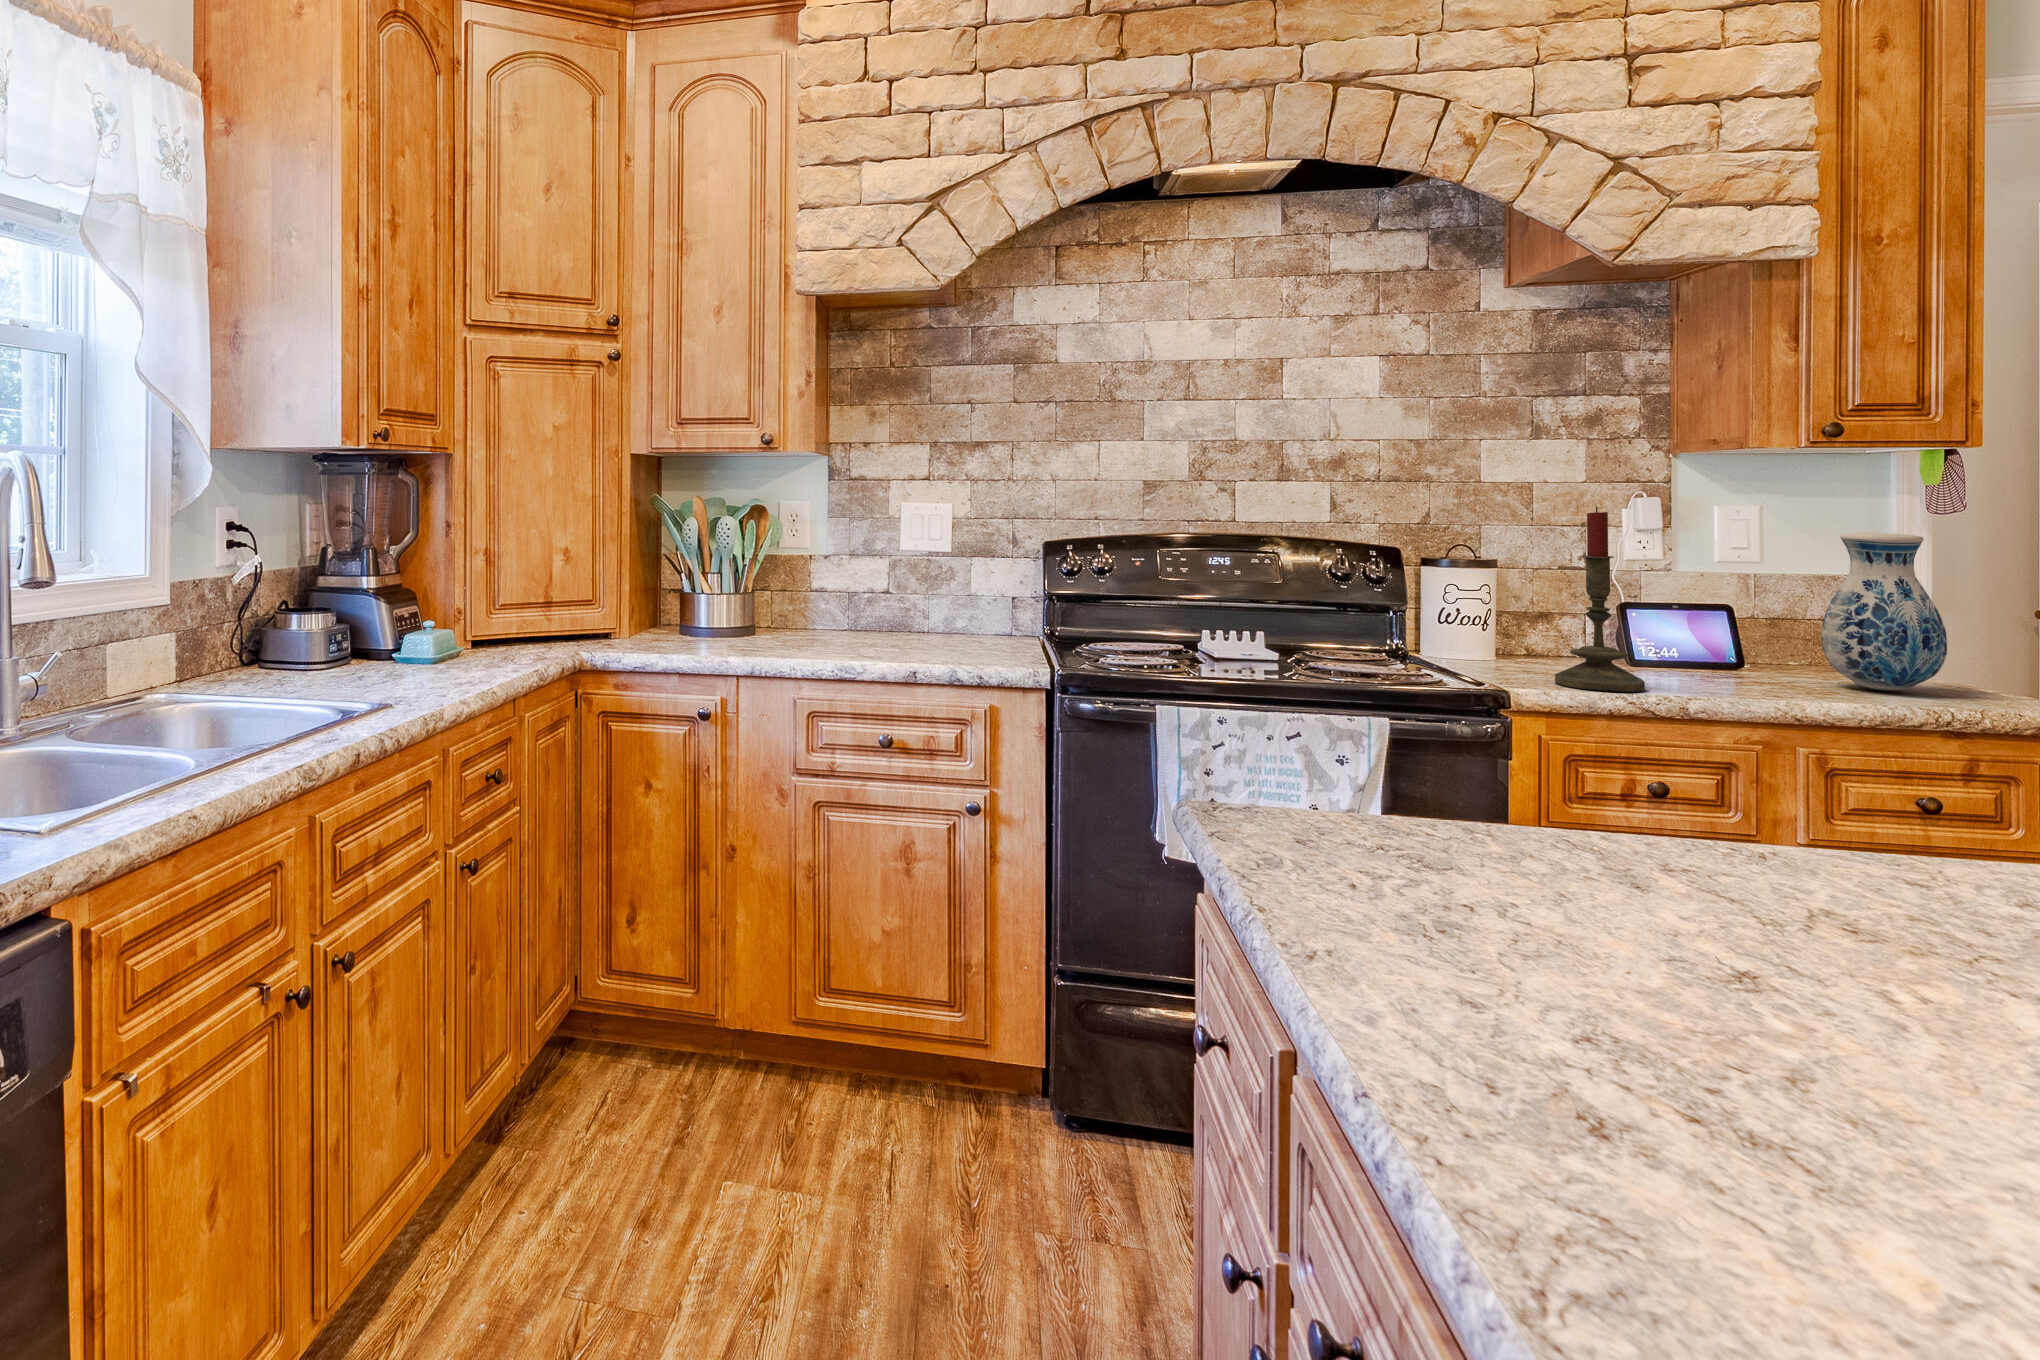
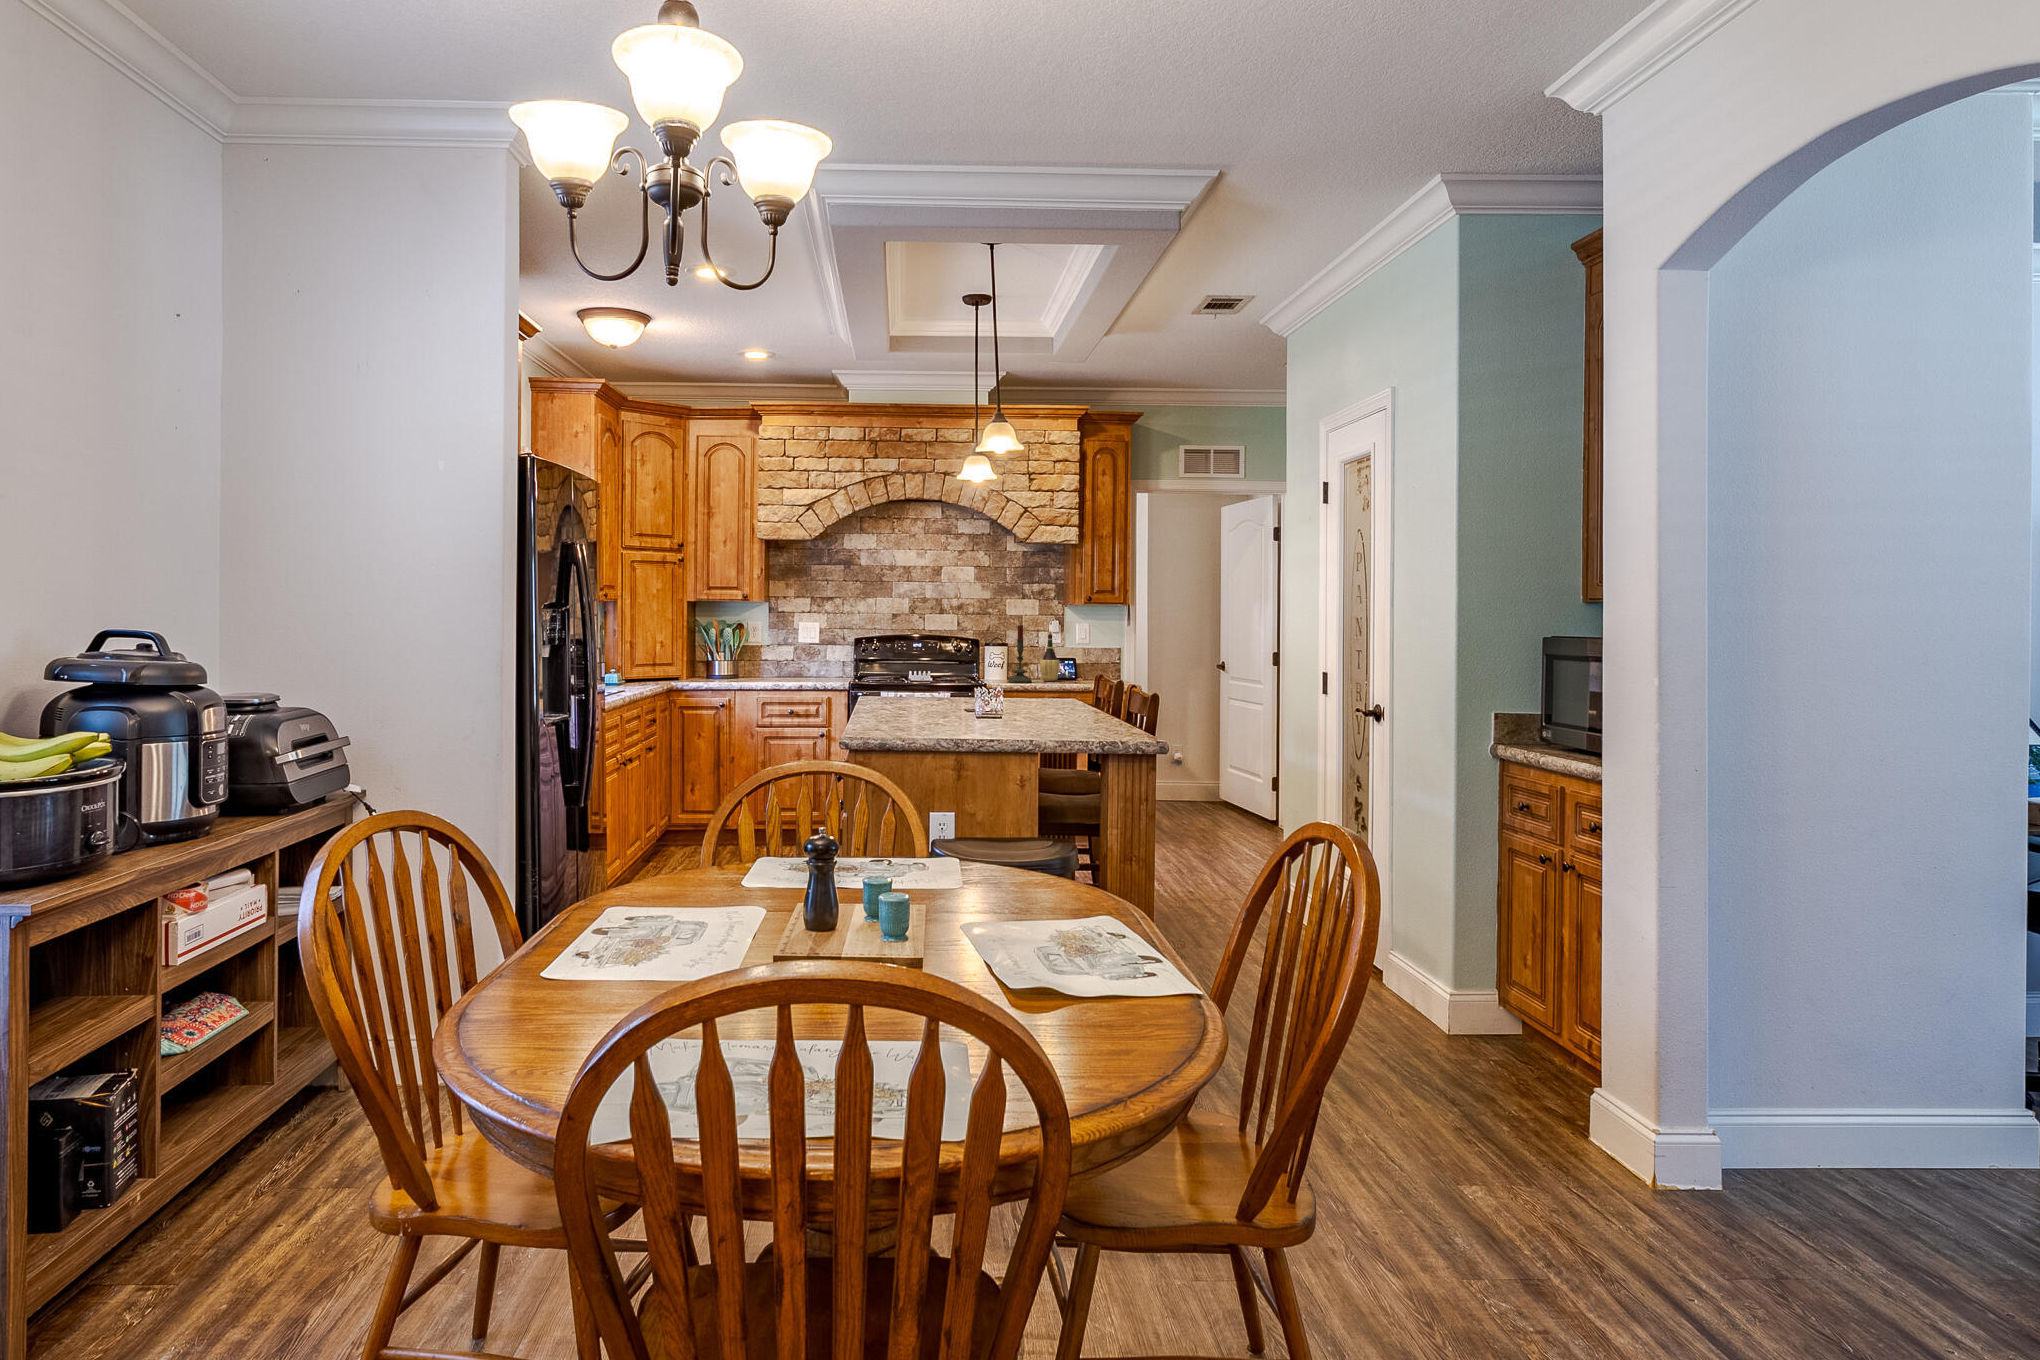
wine bottle: none [1649,531,1730,683] -> present [1040,631,1060,681]
vase: present [1821,533,1947,691] -> none [1086,632,1114,681]

